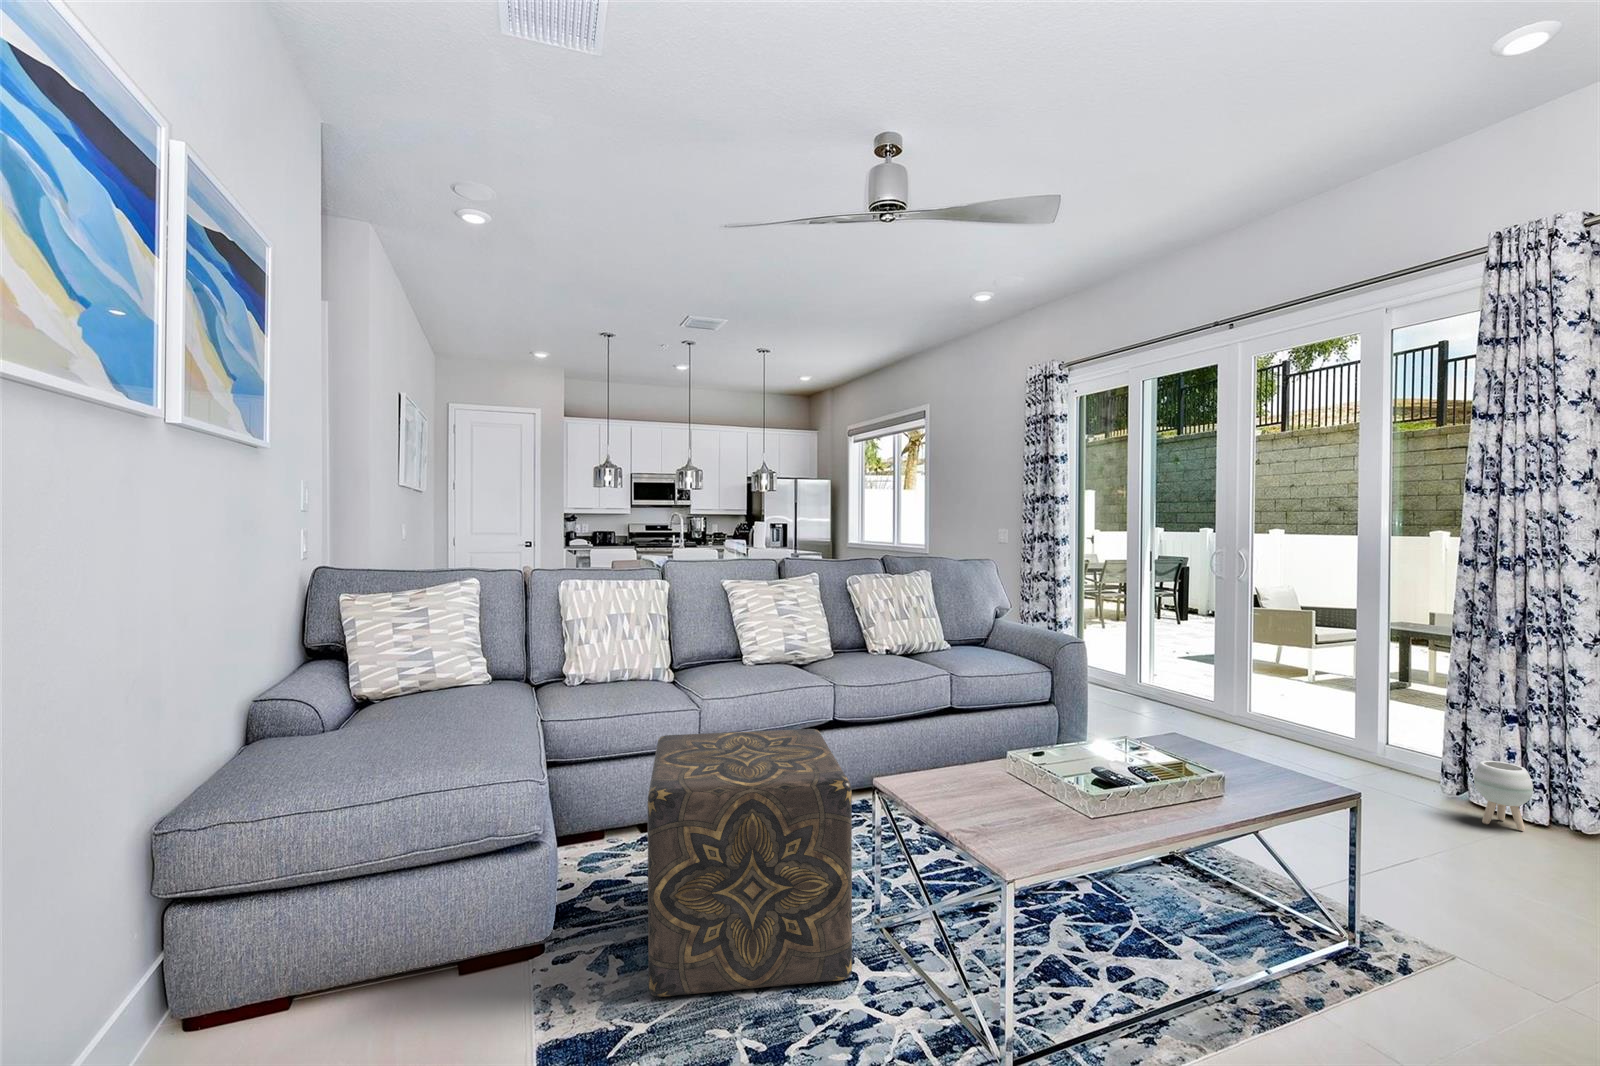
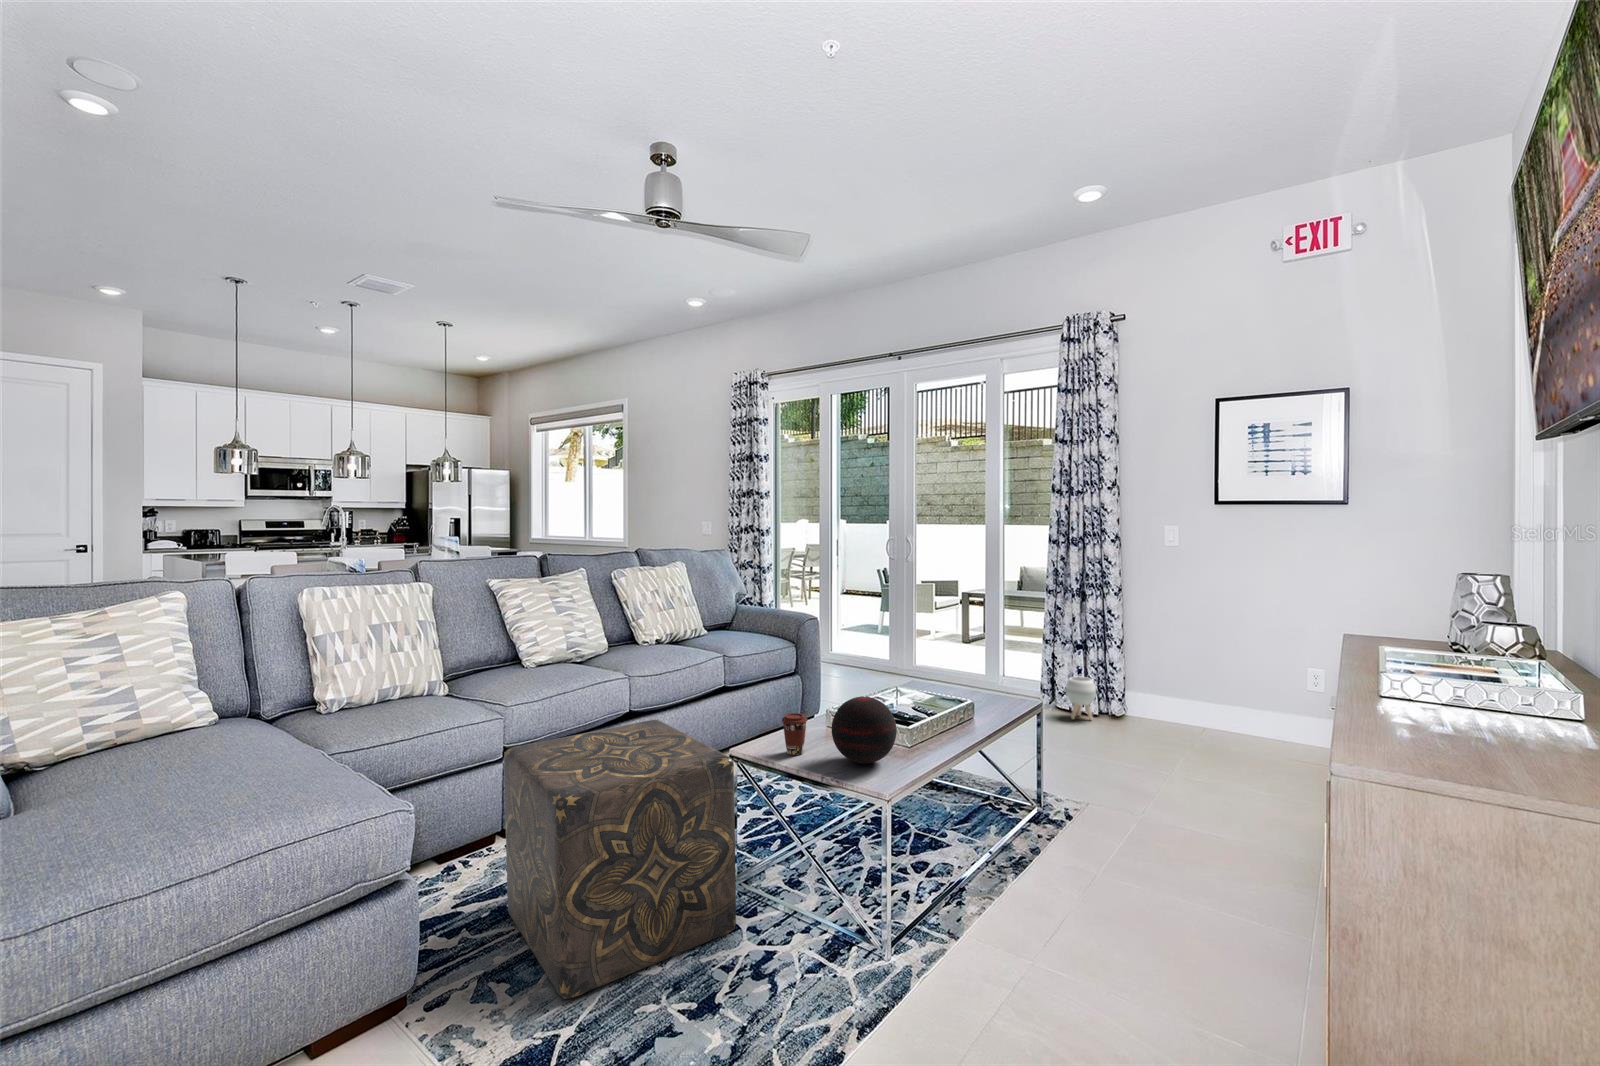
decorative orb: none [986,735,1070,820] -> present [832,696,897,764]
coffee cup: none [938,744,970,794] -> present [782,713,808,755]

